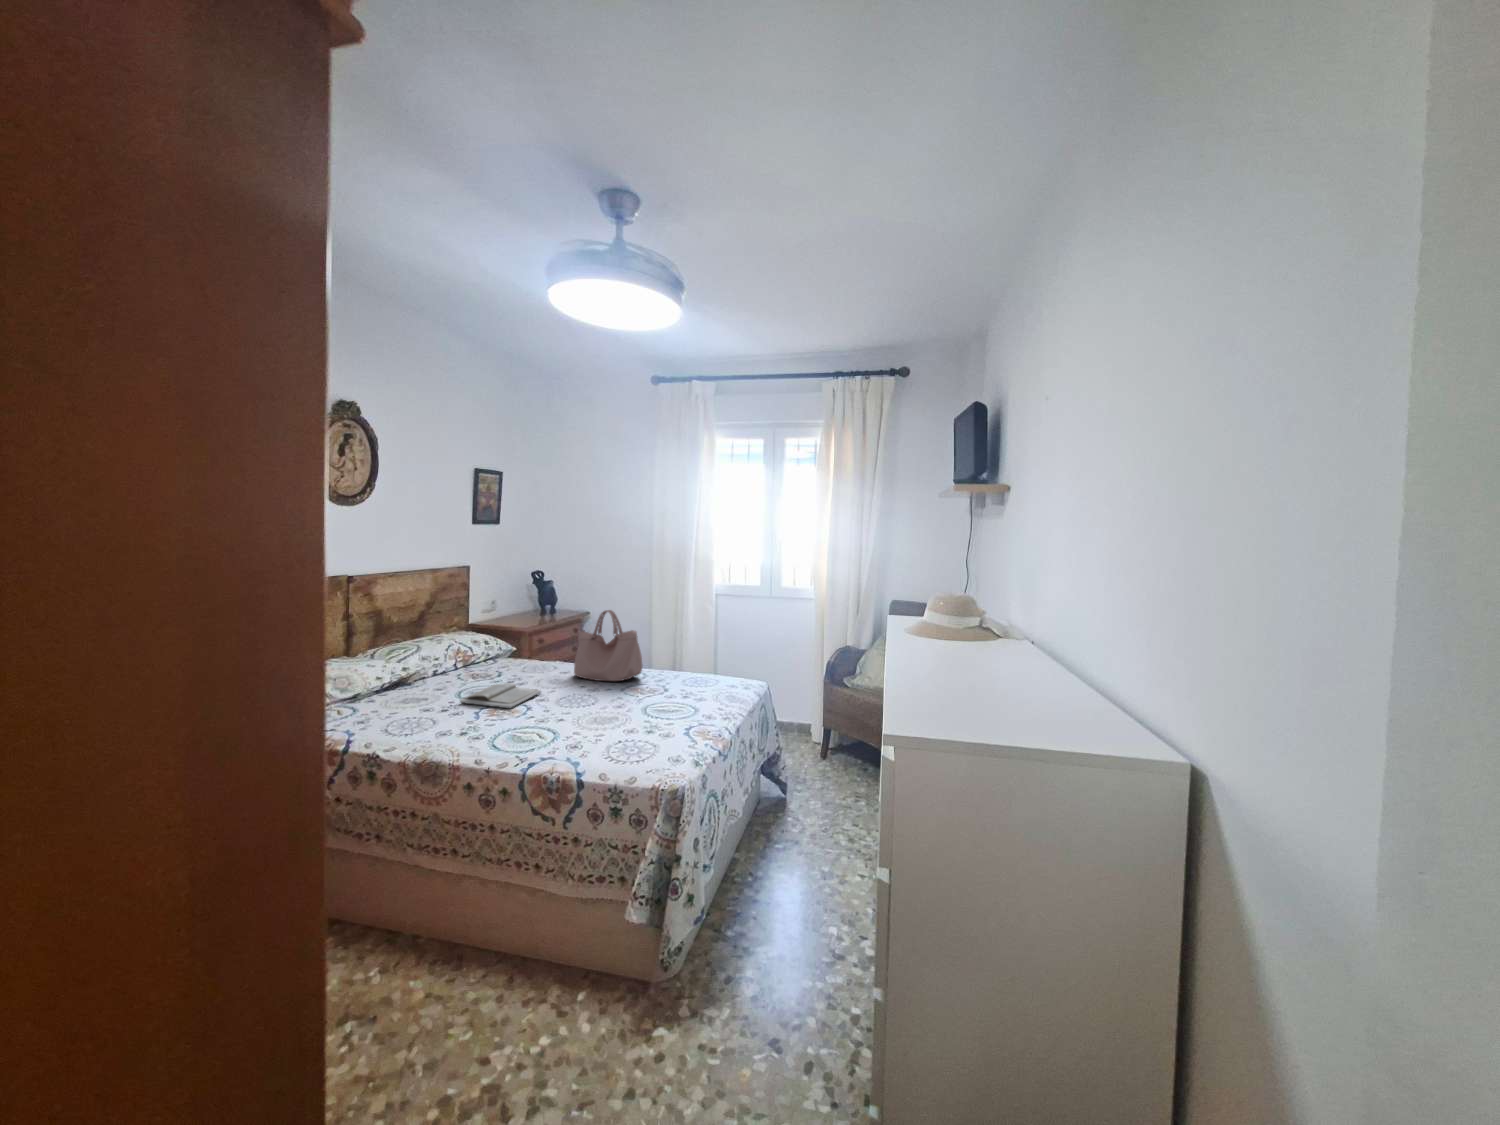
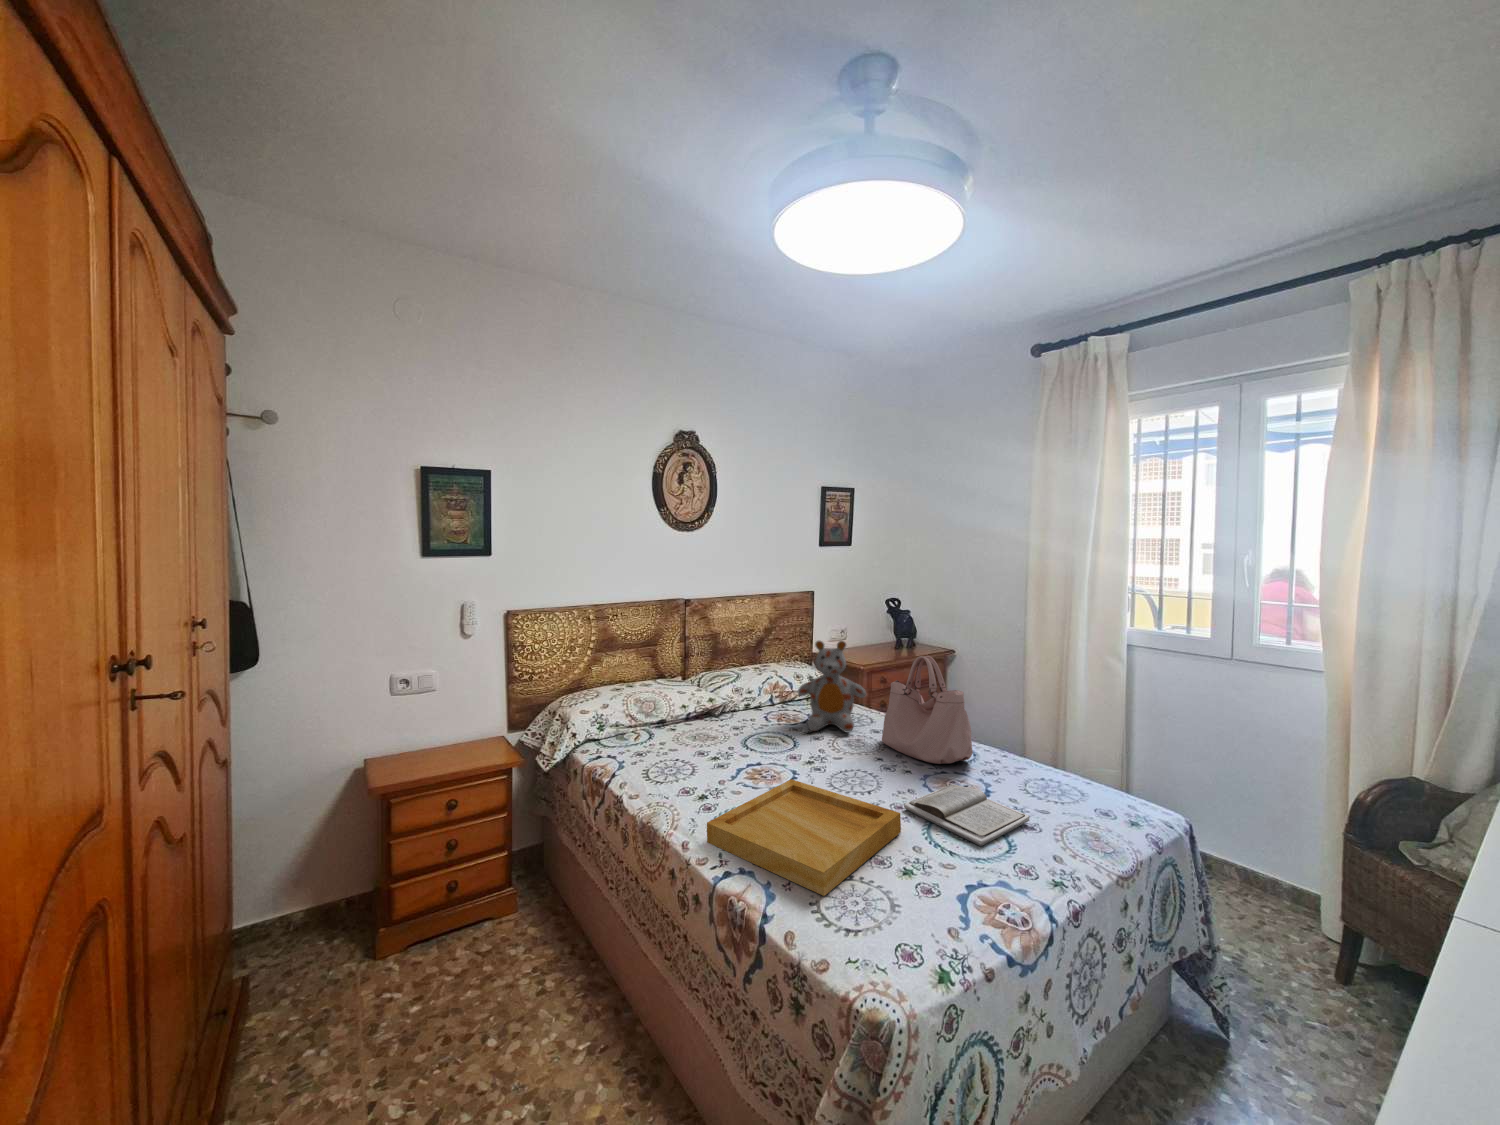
stuffed bear: none [492,605,552,679] -> present [798,641,866,733]
book: present [460,683,541,708] -> present [904,784,1029,846]
tray: none [501,705,627,756] -> present [707,779,901,896]

